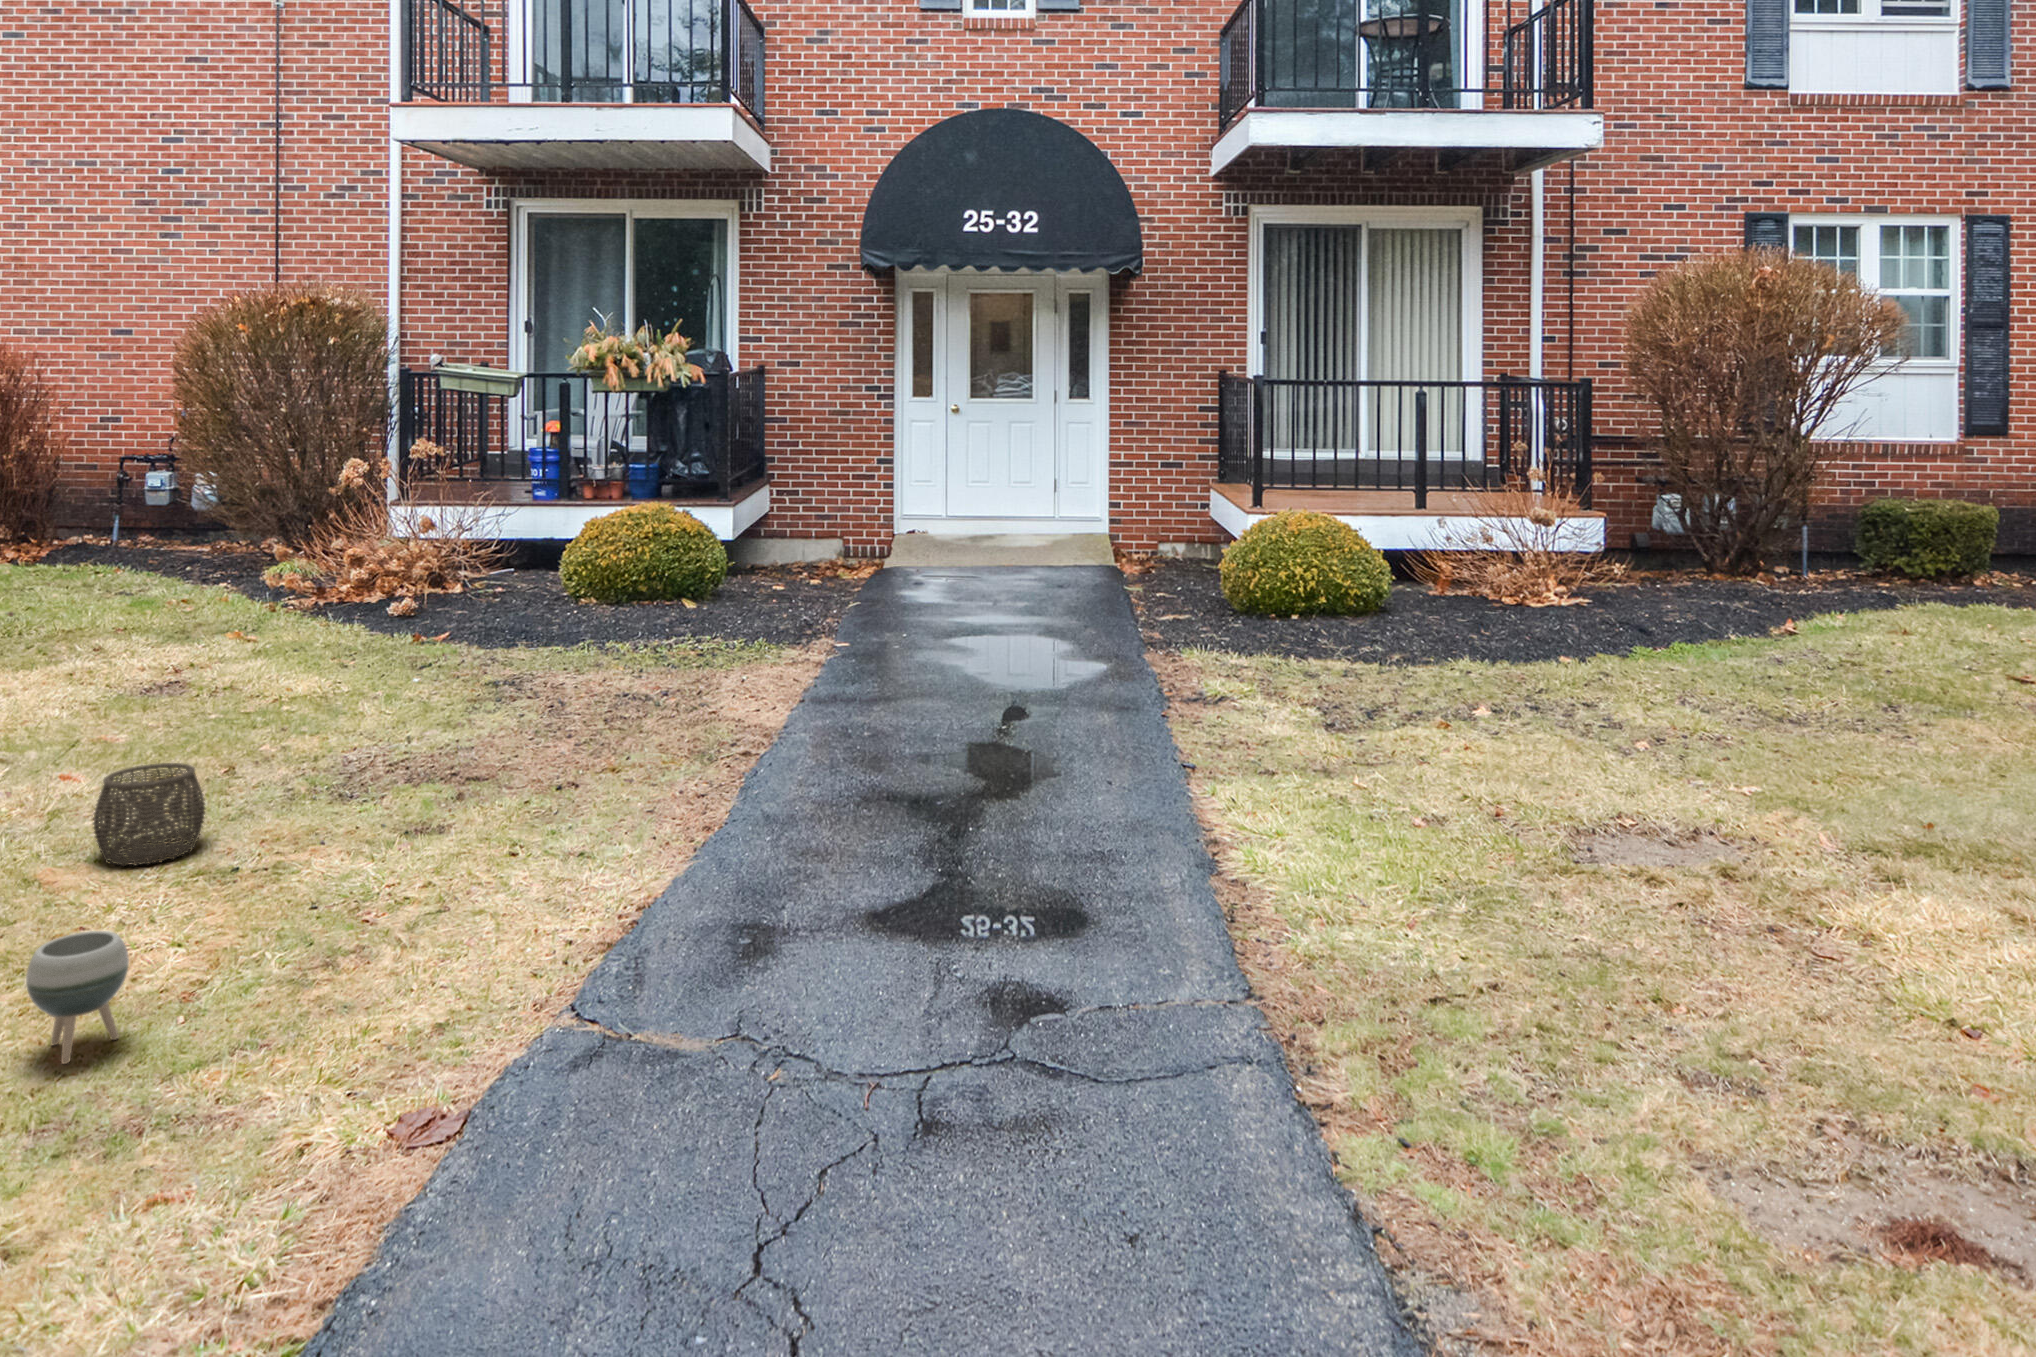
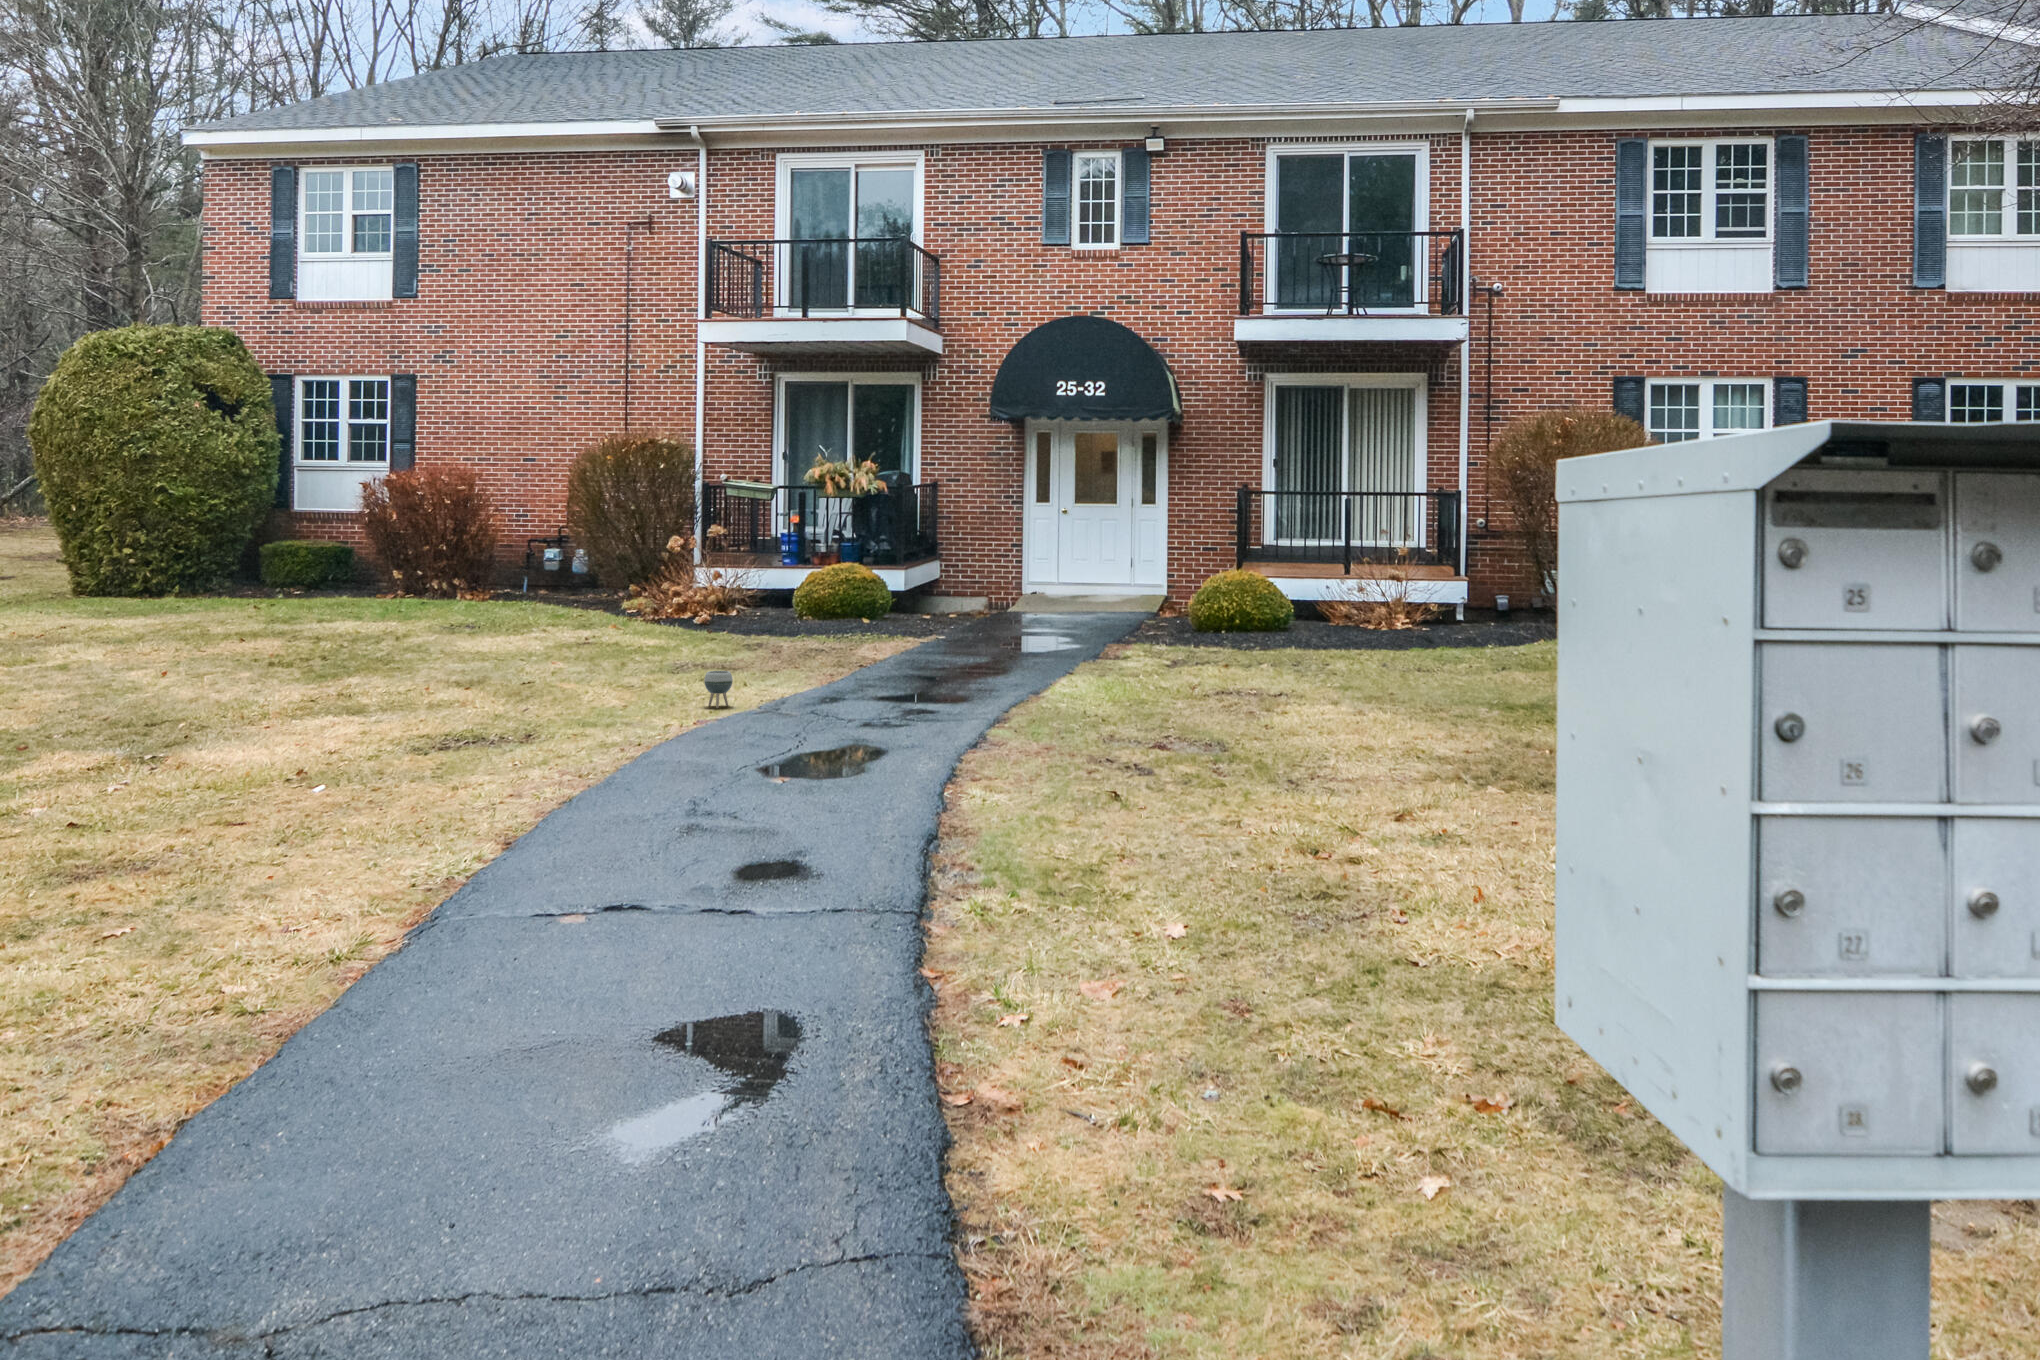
woven basket: present [93,763,205,866] -> none [671,647,711,683]

